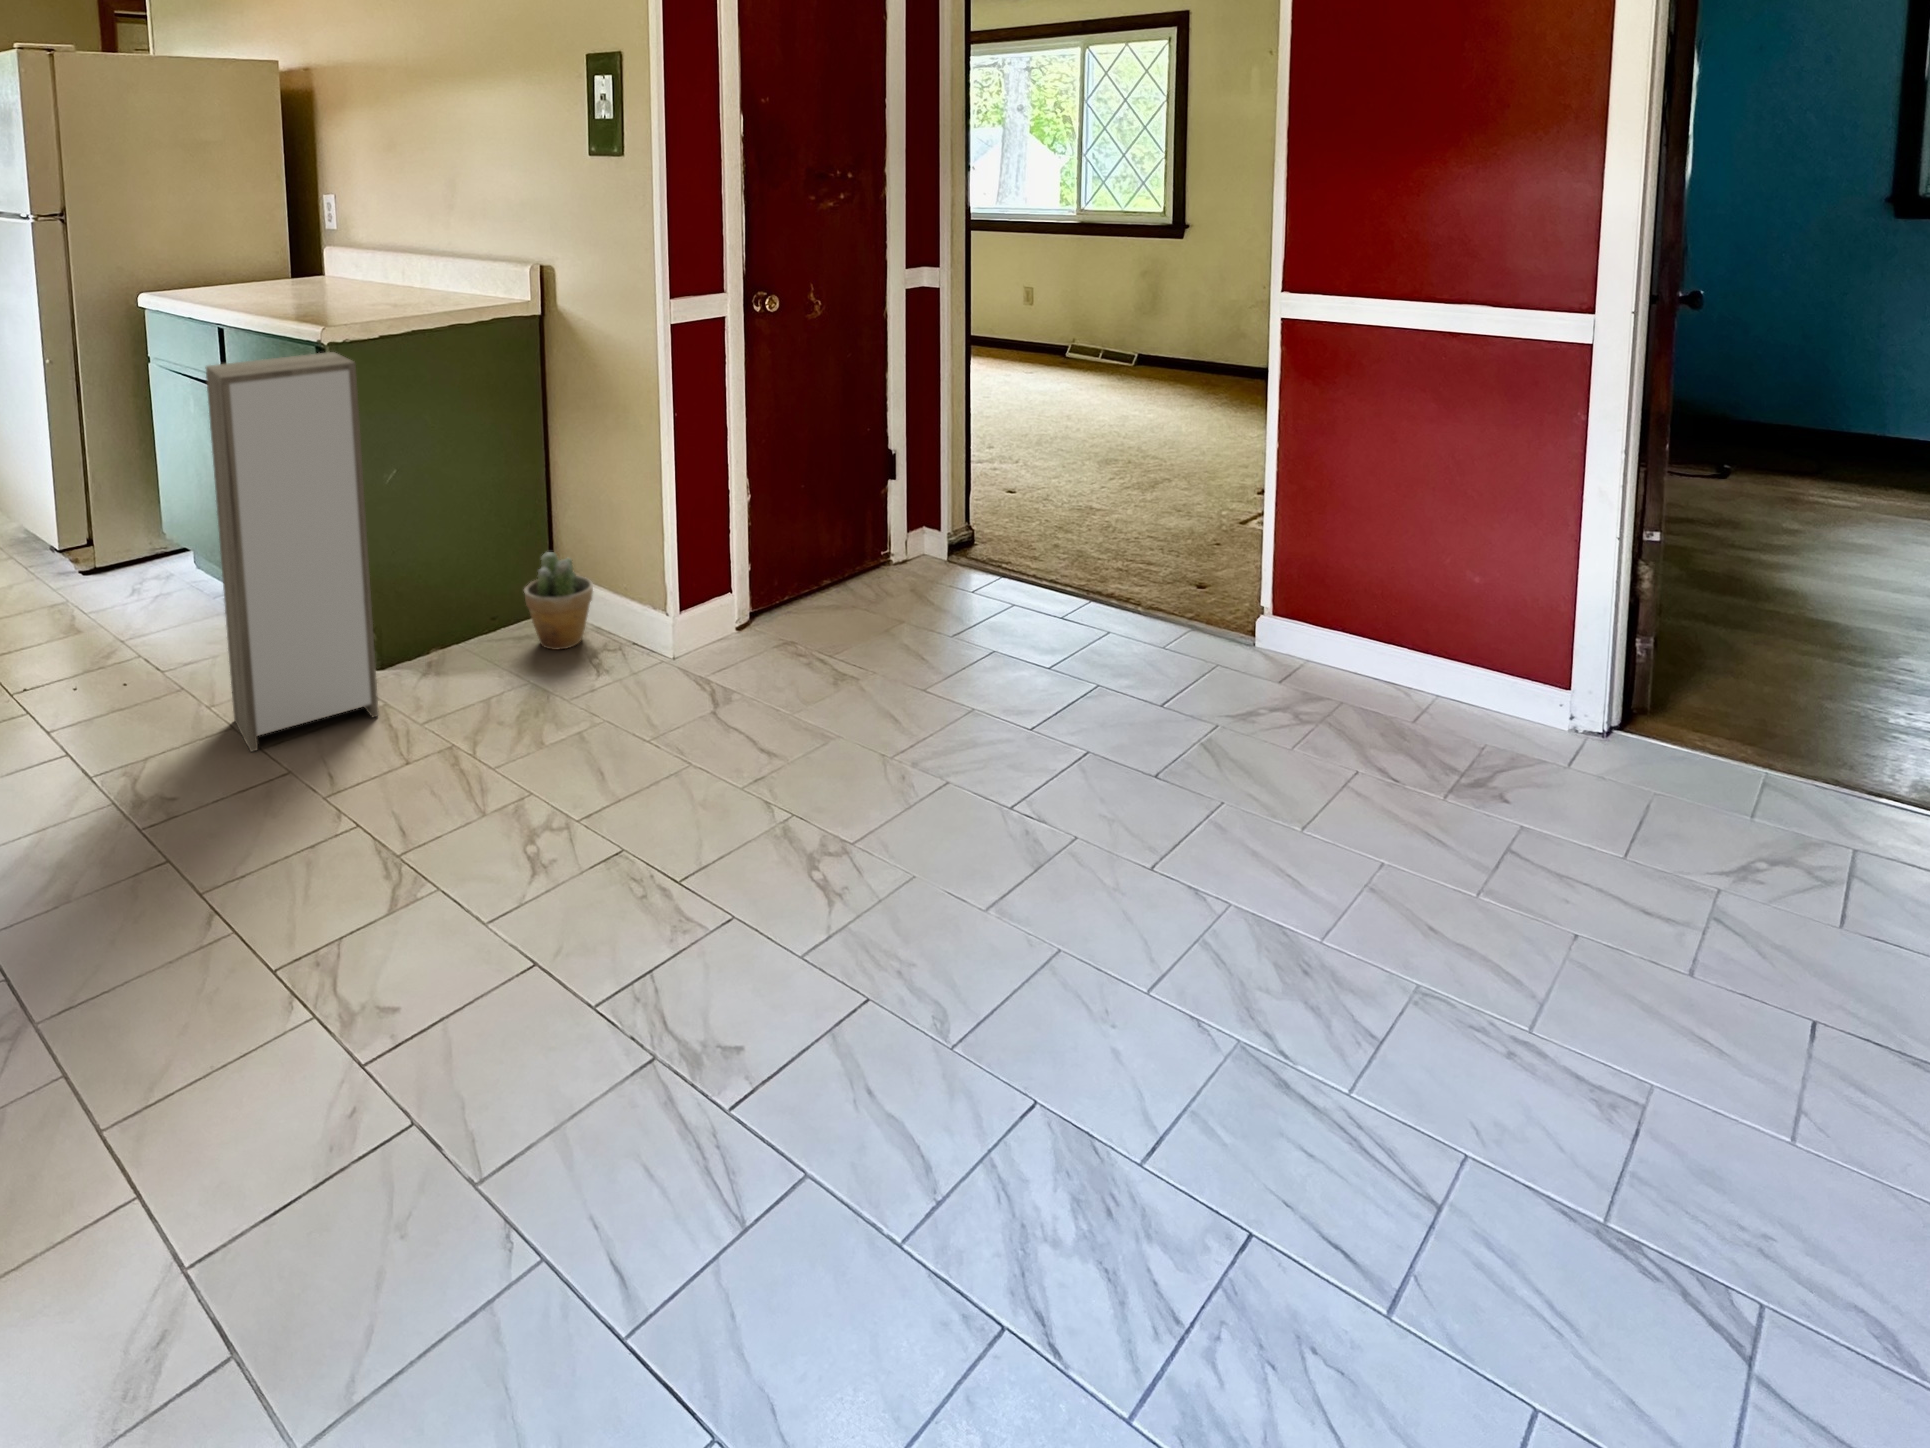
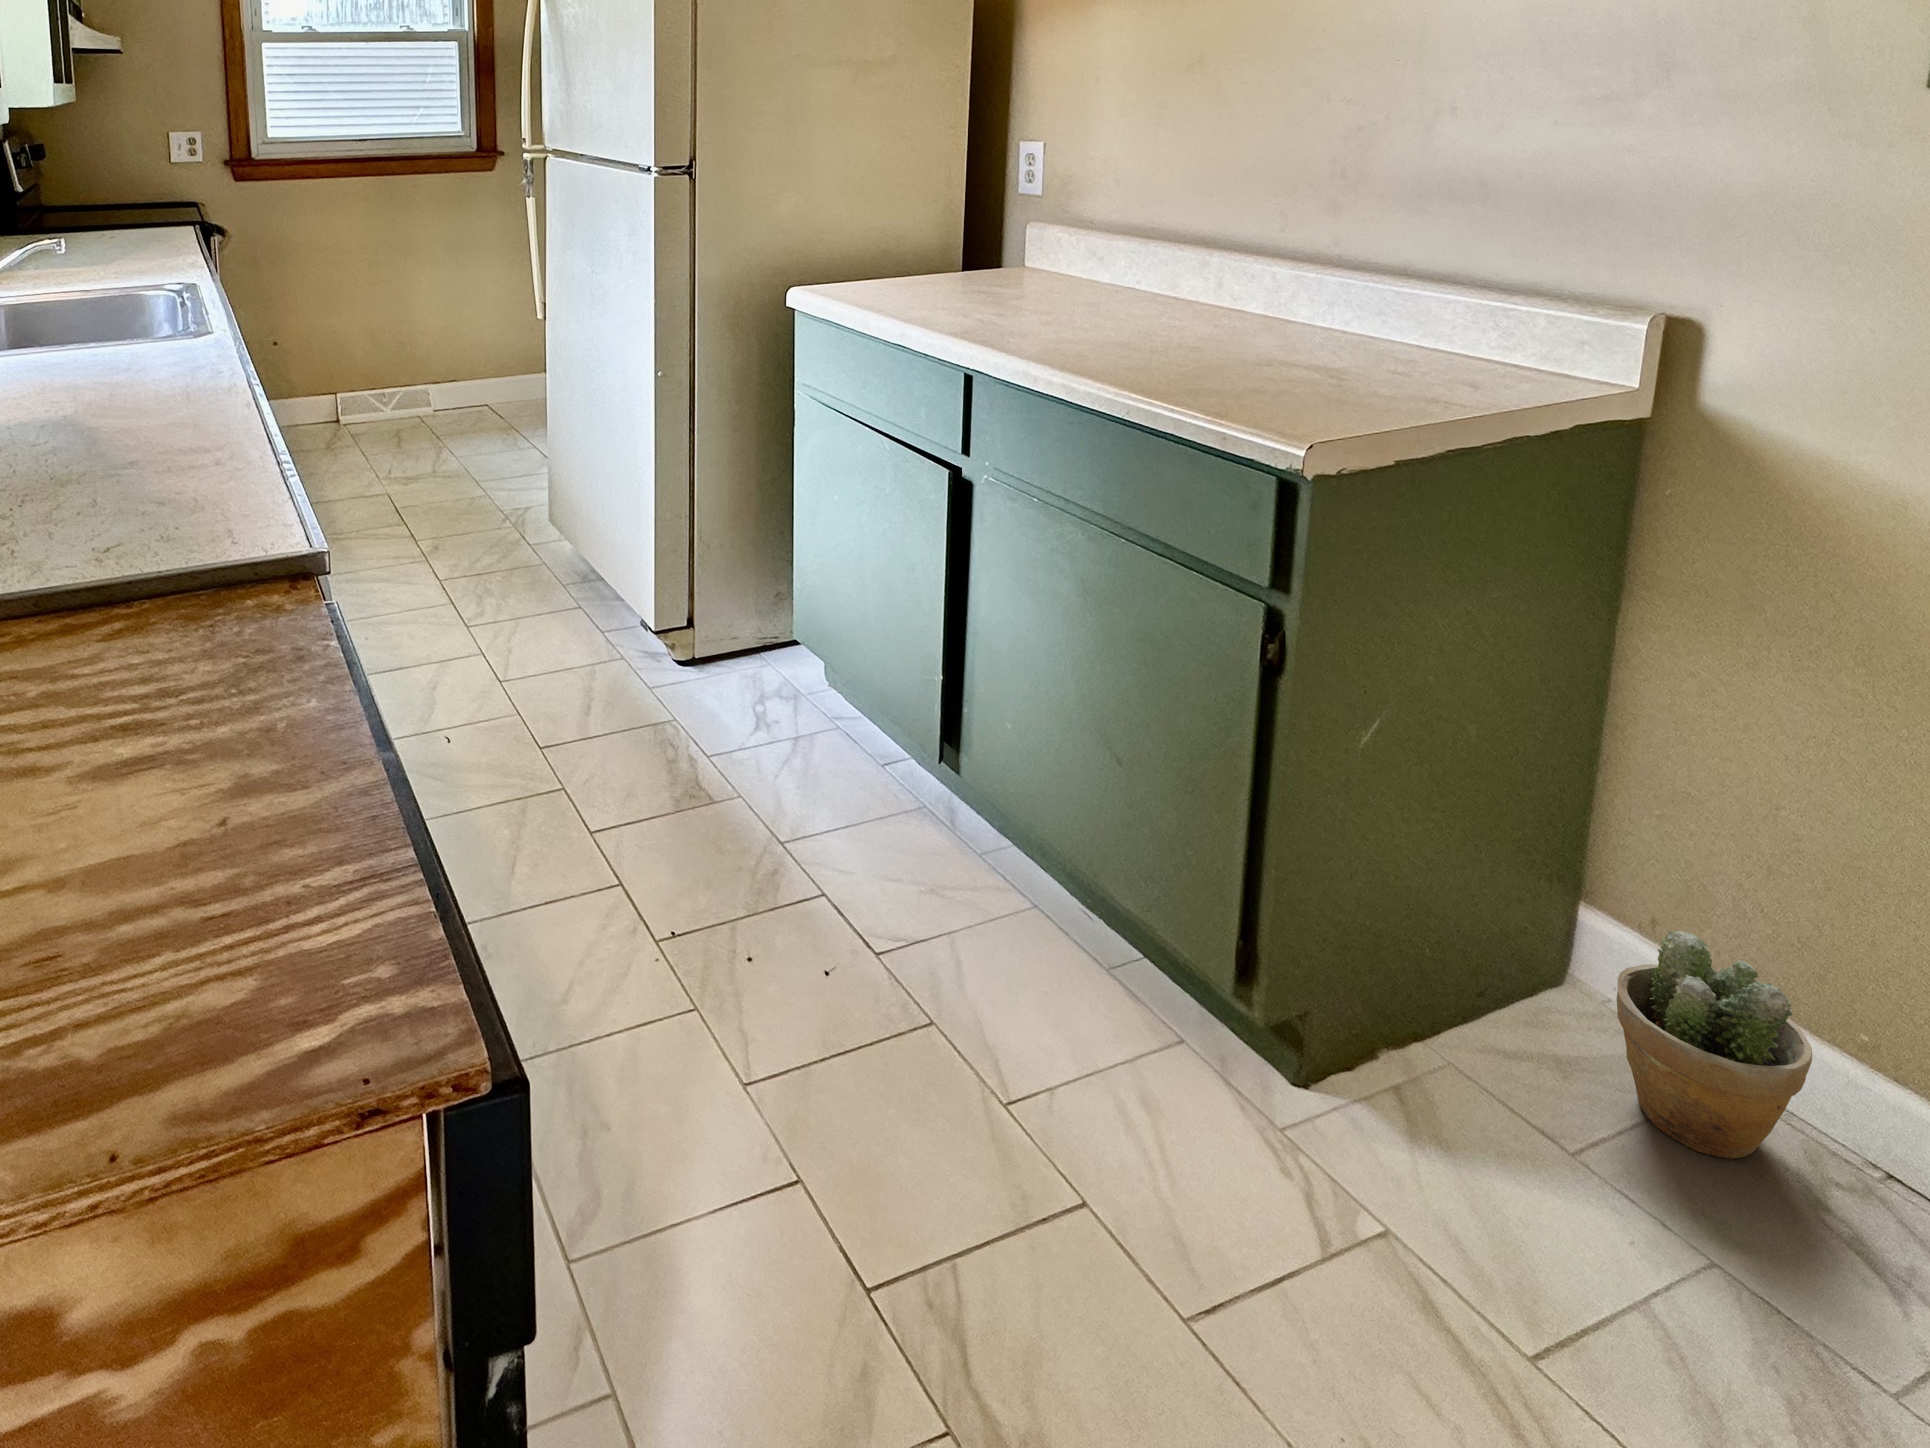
storage cabinet: present [205,352,379,752] -> none [1082,502,1488,1332]

